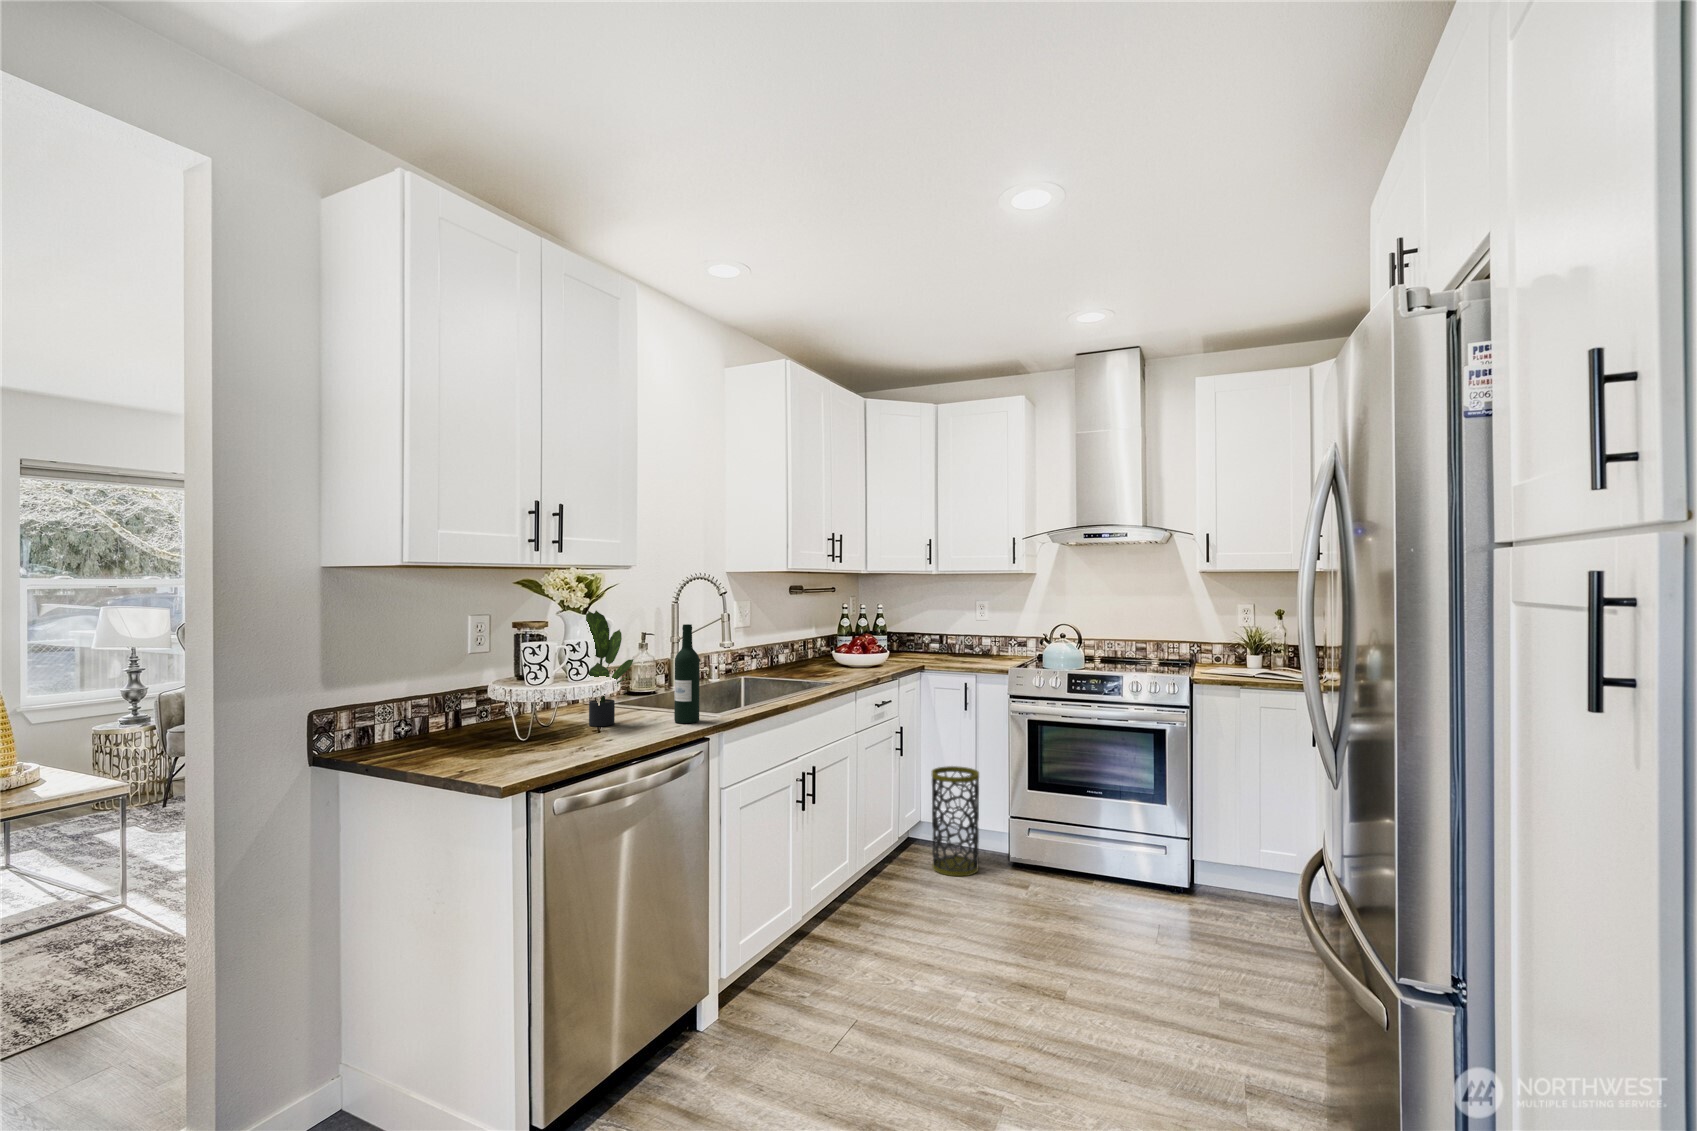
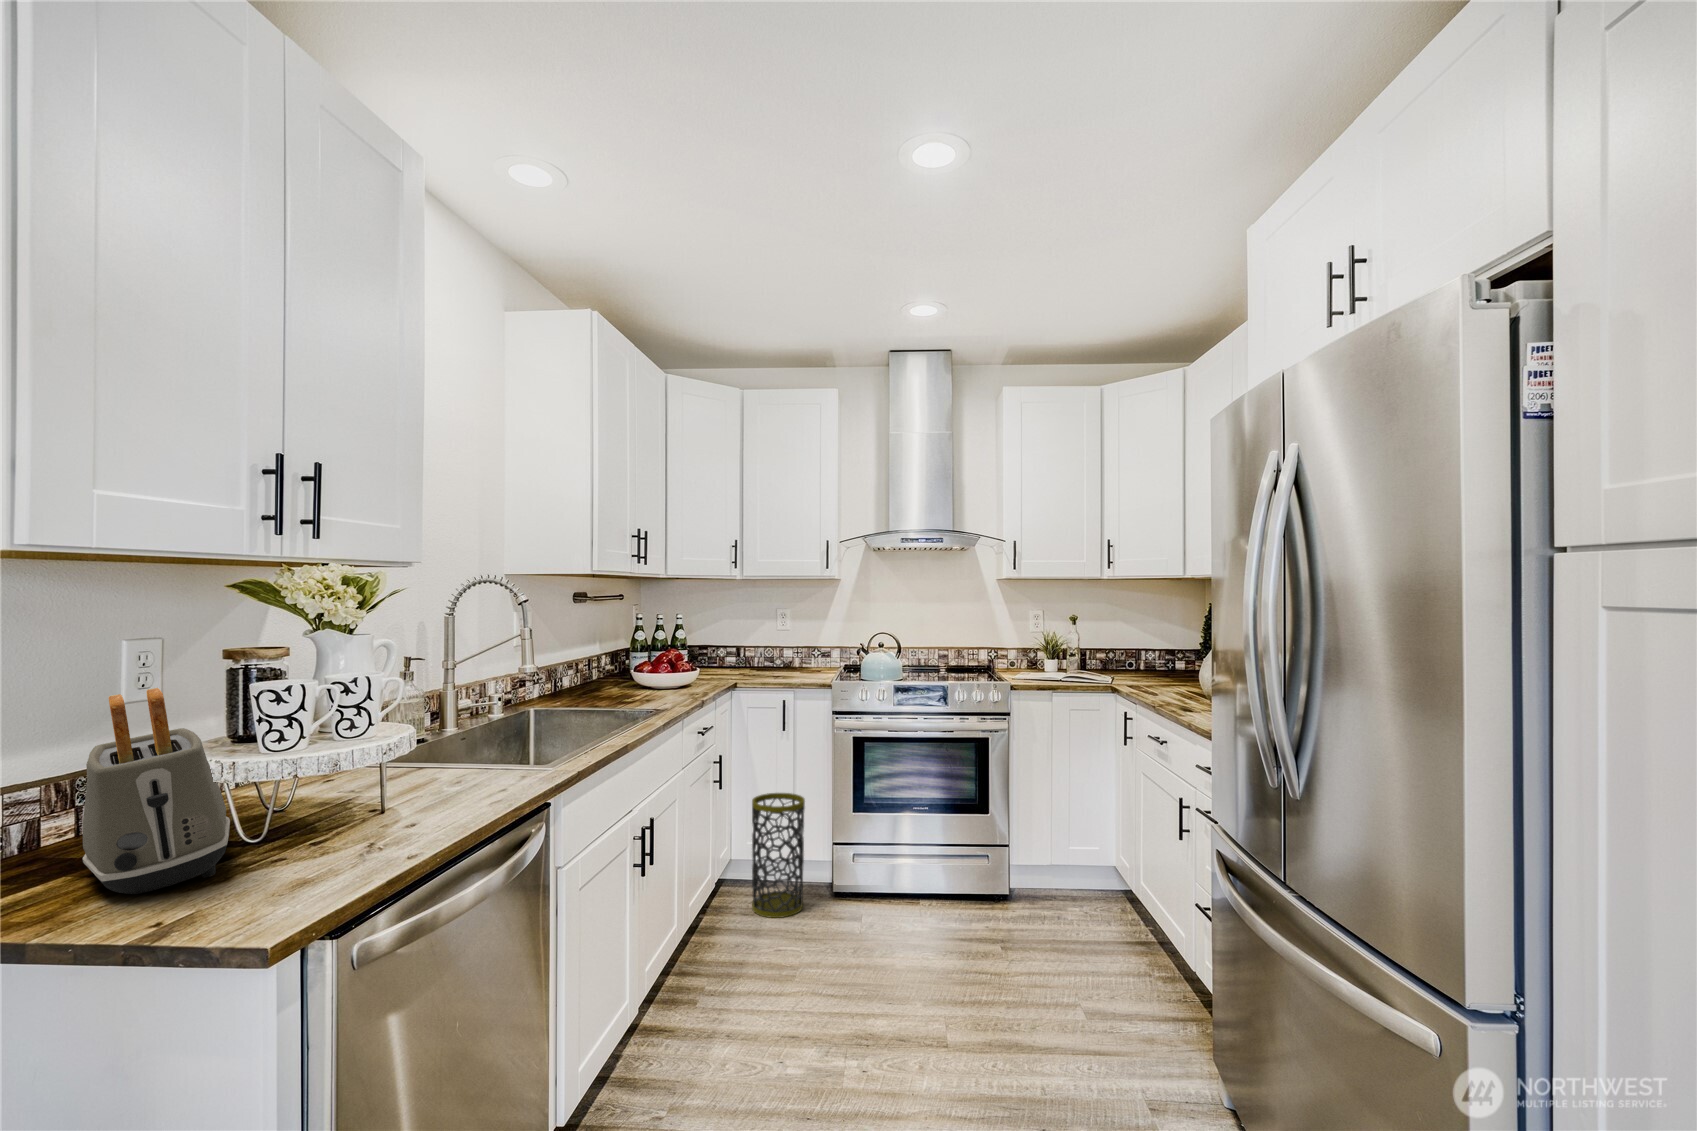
potted plant: present [586,610,634,726] -> none [327,627,434,803]
wine bottle: present [674,624,700,723] -> none [492,645,530,785]
toaster: none [441,643,511,756] -> present [82,688,230,894]

